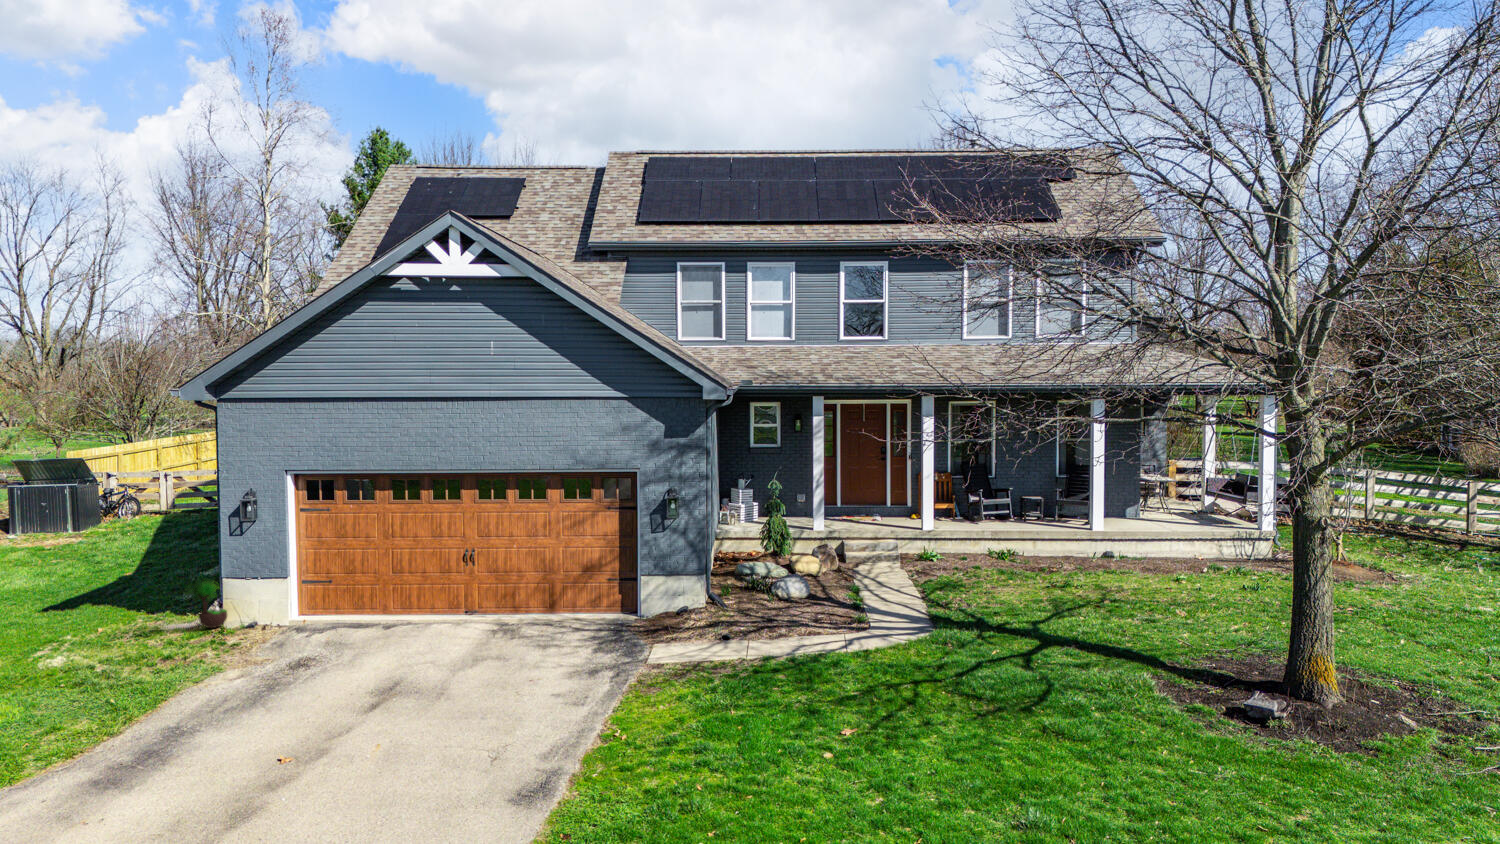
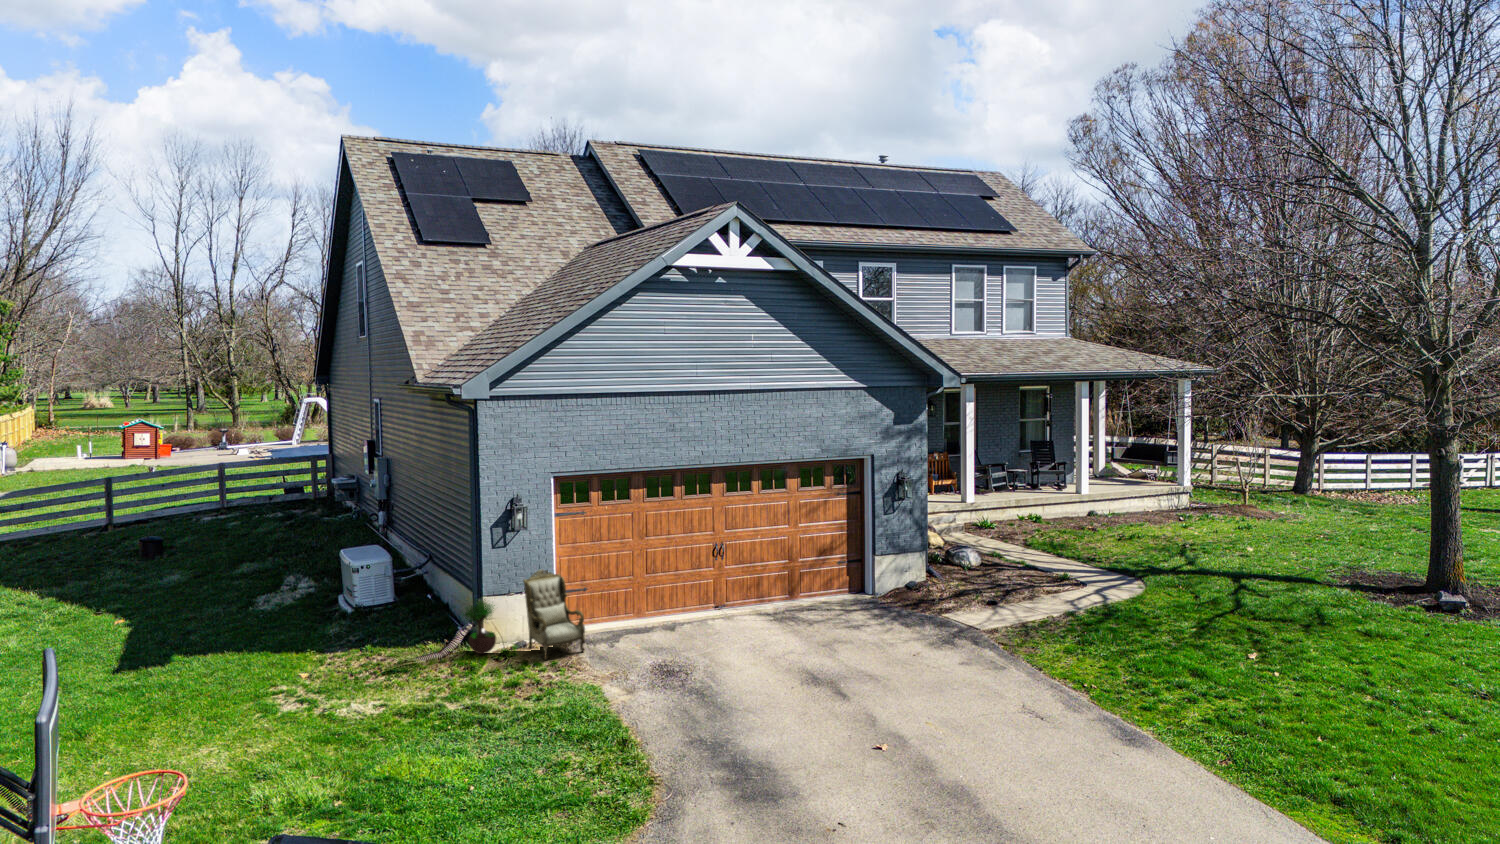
armchair: none [231,558,290,639] -> present [523,569,586,660]

